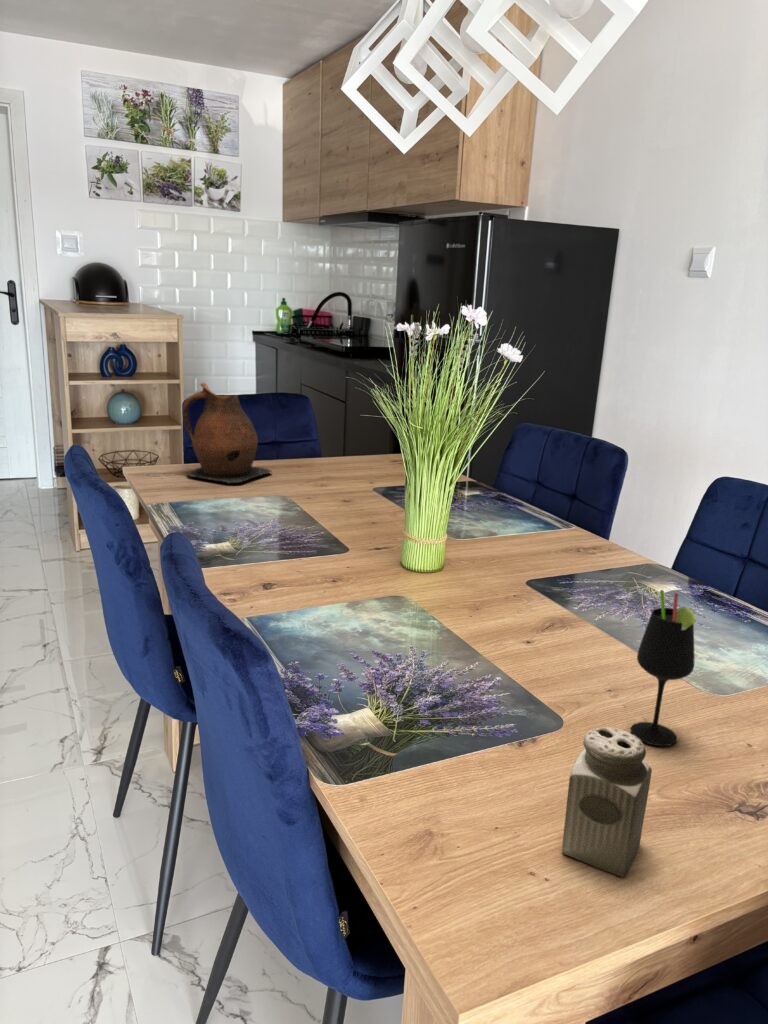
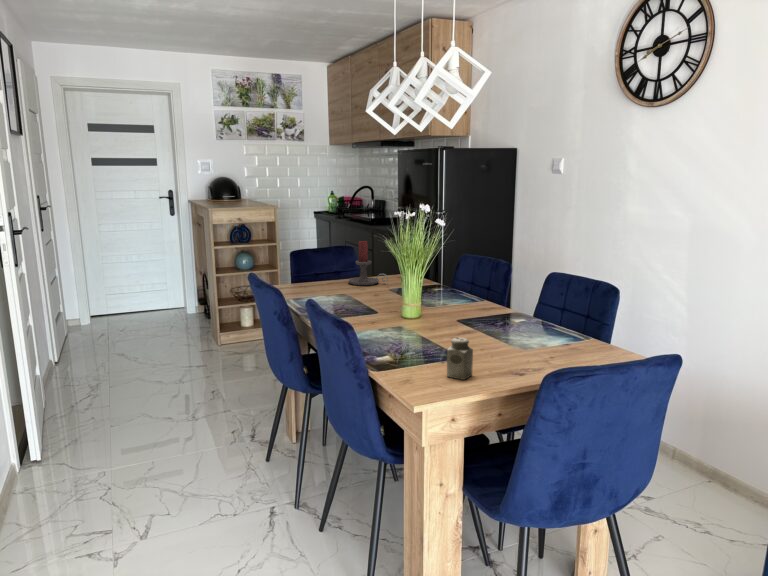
ceramic pitcher: present [183,383,272,484] -> none [294,243,338,291]
candle holder: none [293,384,372,474] -> present [348,241,388,285]
wine glass: present [631,590,696,746] -> none [480,302,499,358]

